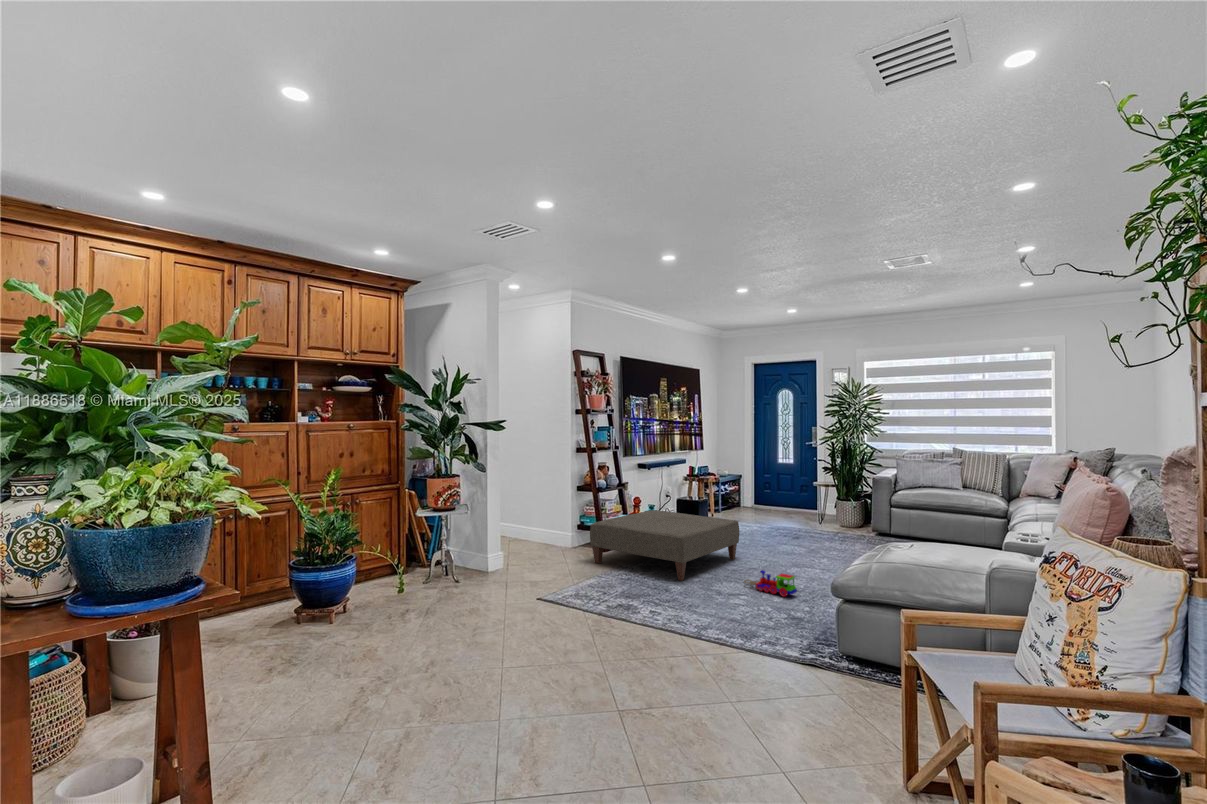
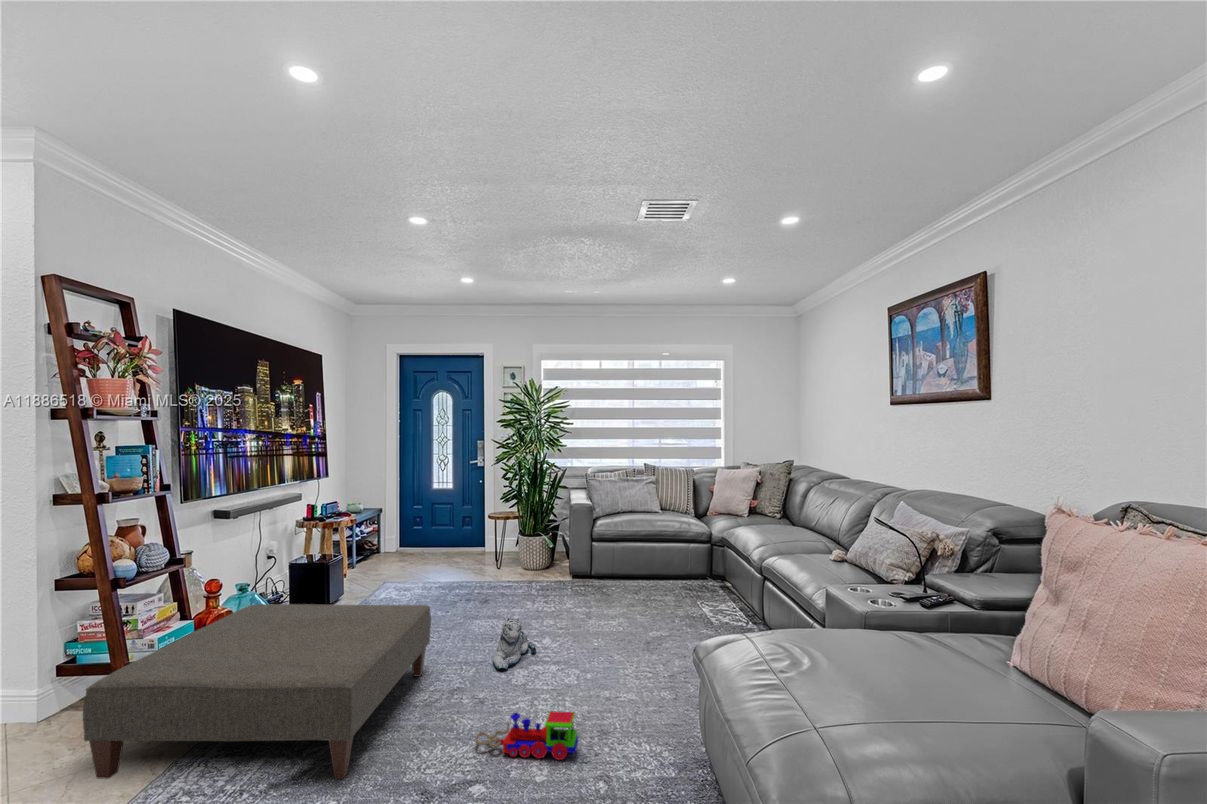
plush toy: none [776,537,809,565] -> present [493,618,536,670]

